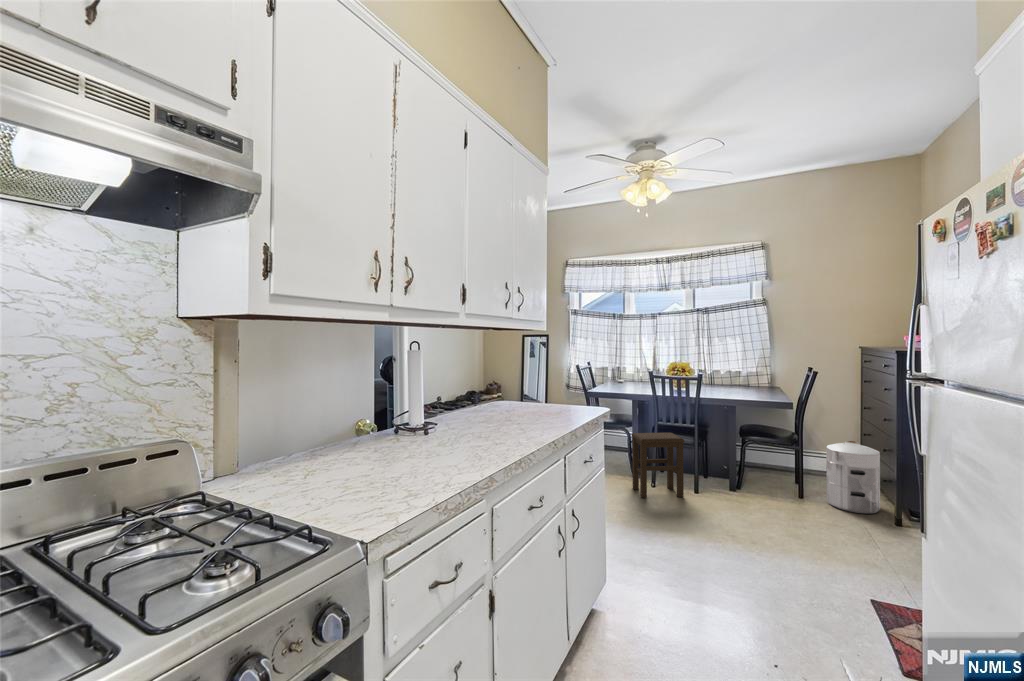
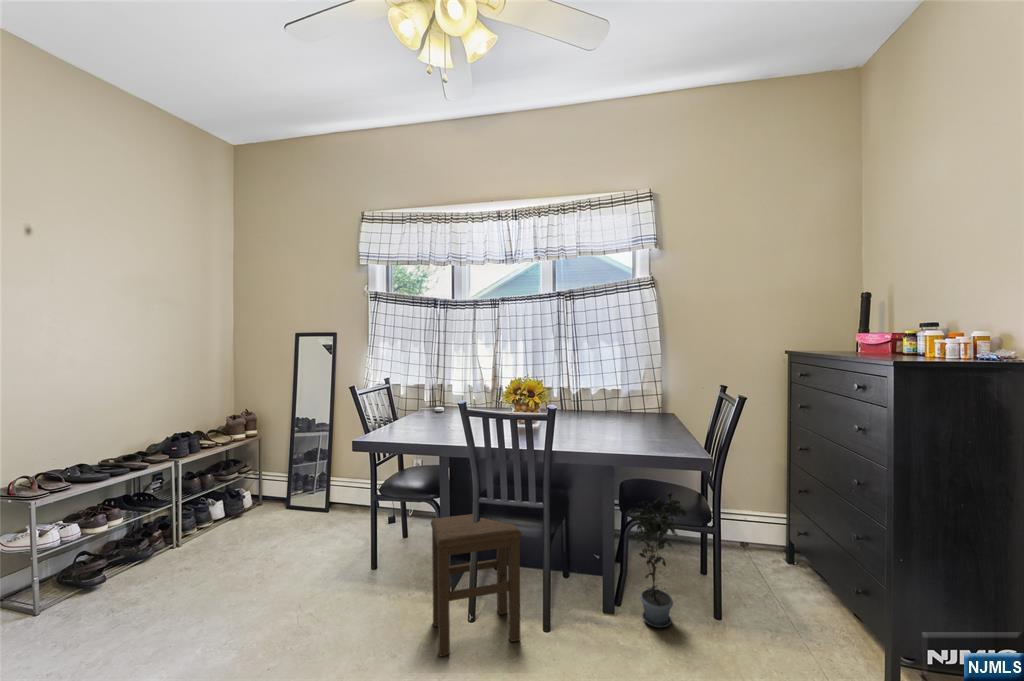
potted plant: none [745,425,782,500] -> present [627,493,687,628]
waste bin: present [826,441,880,514] -> none [753,515,839,649]

